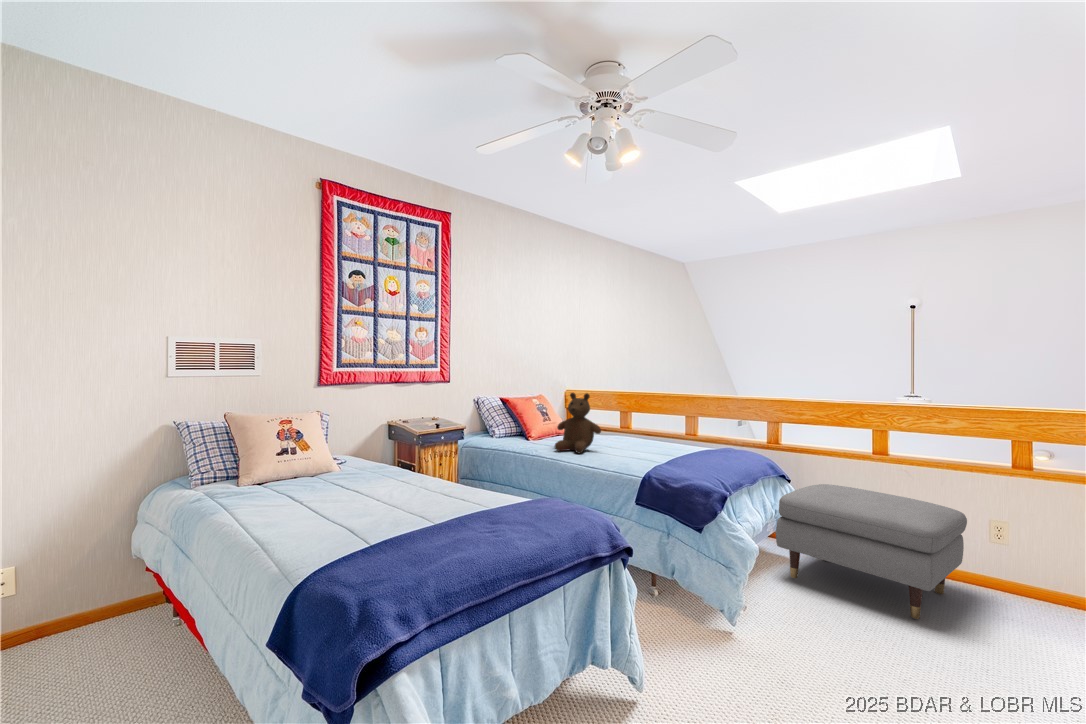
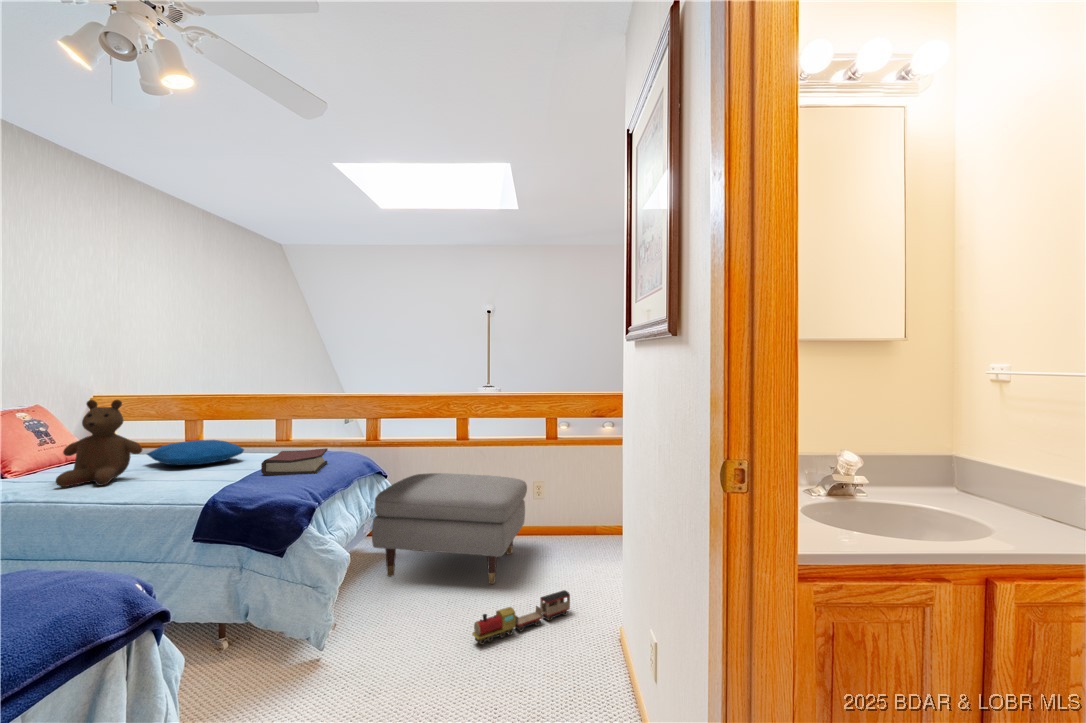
pillow: none [601,428,666,447] -> present [147,440,244,465]
hardback book: none [682,444,735,468] -> present [261,448,328,475]
toy train: none [890,645,1034,686] -> present [472,590,570,645]

